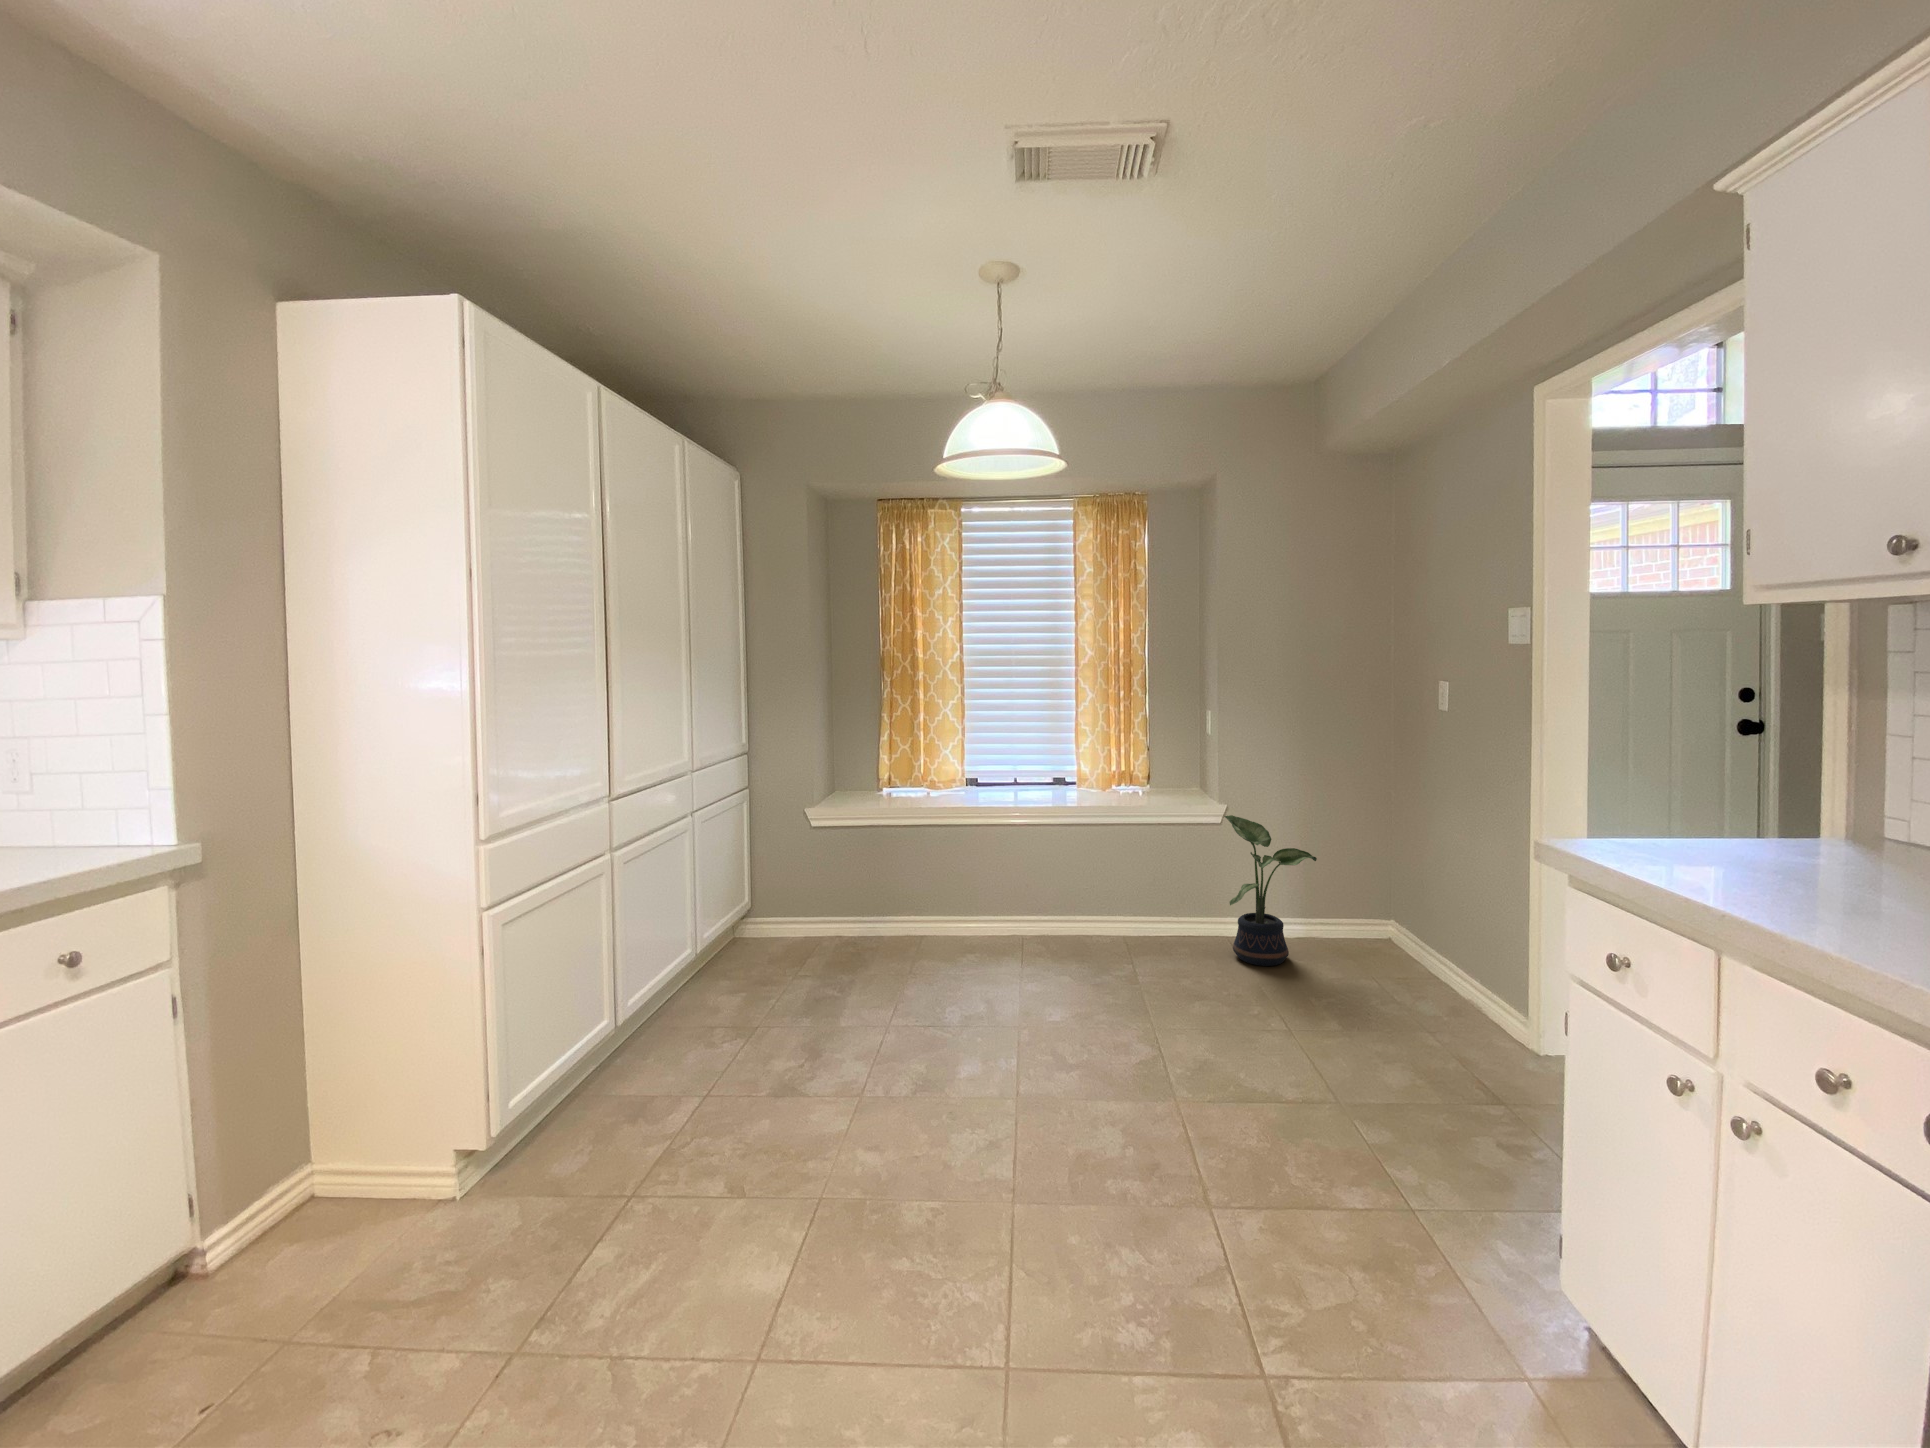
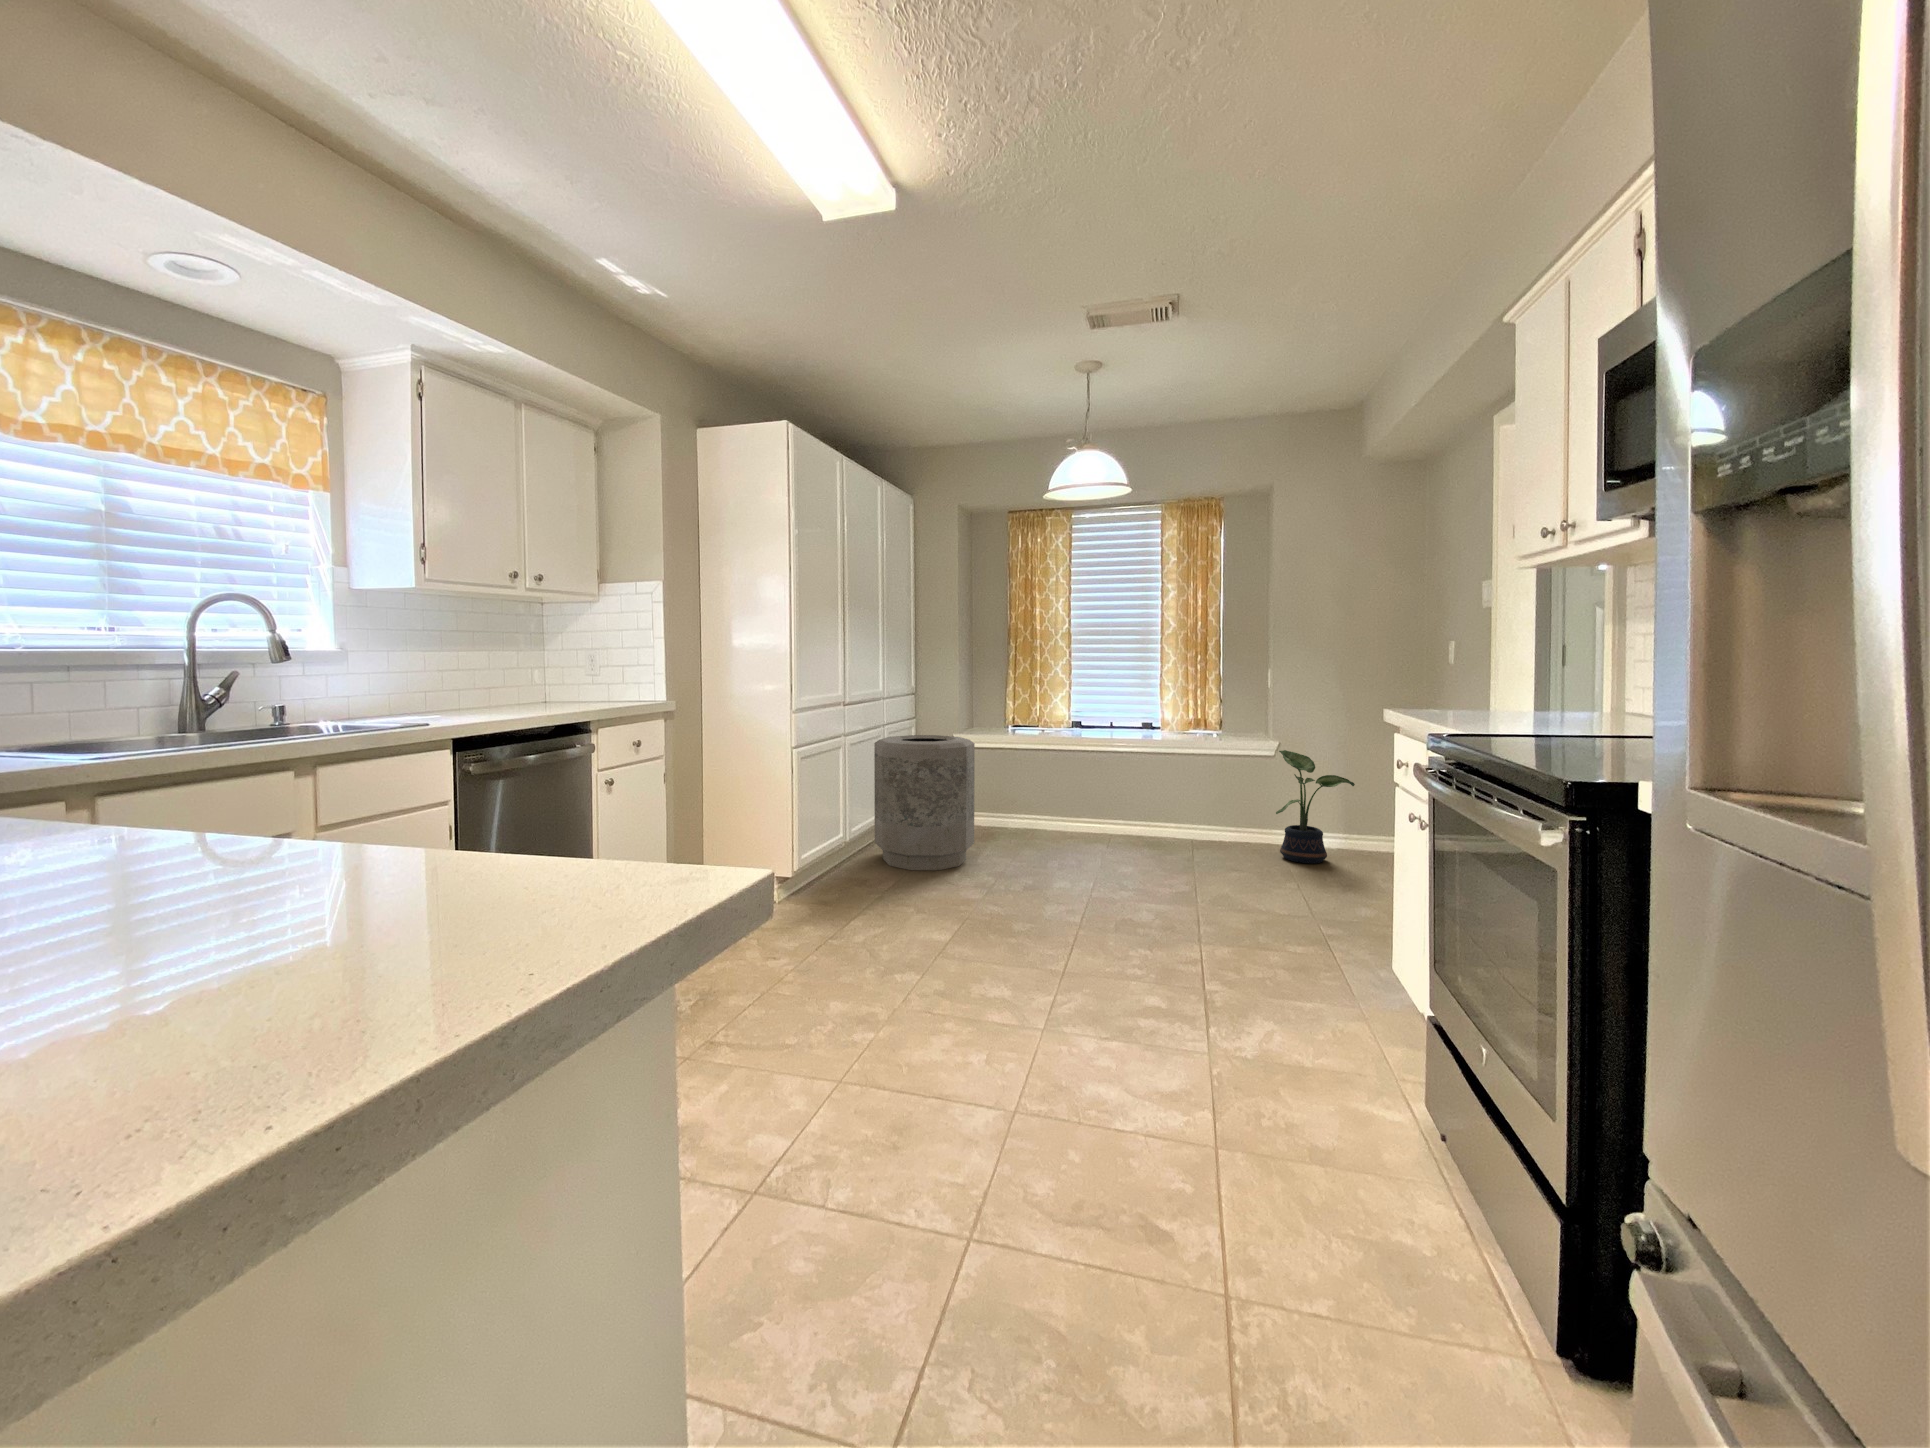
trash can: none [671,826,833,1053] -> present [874,735,975,870]

